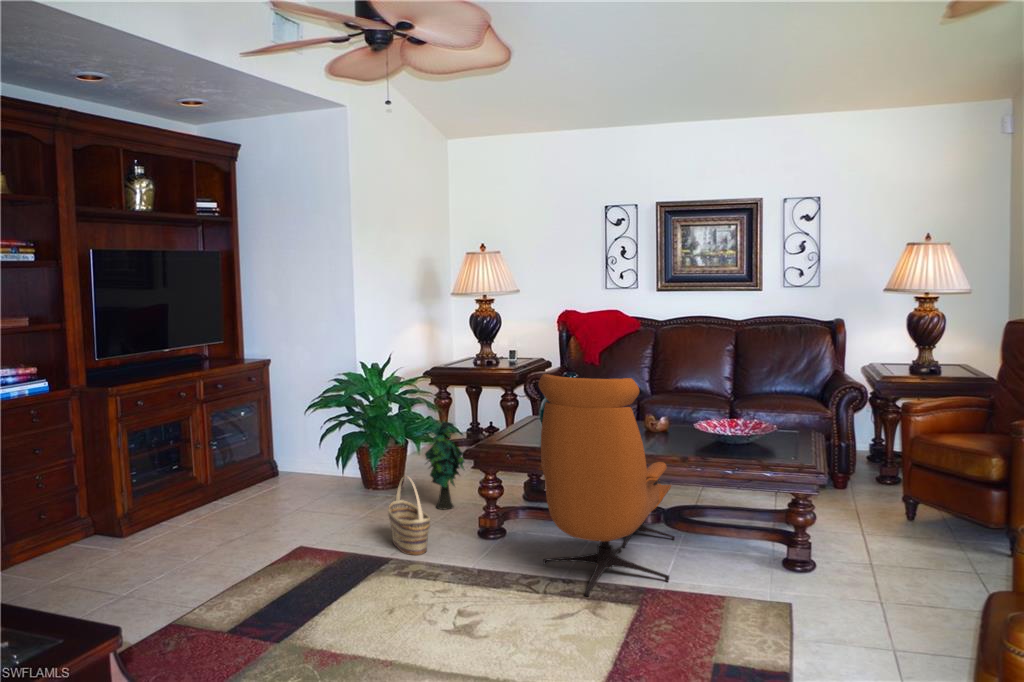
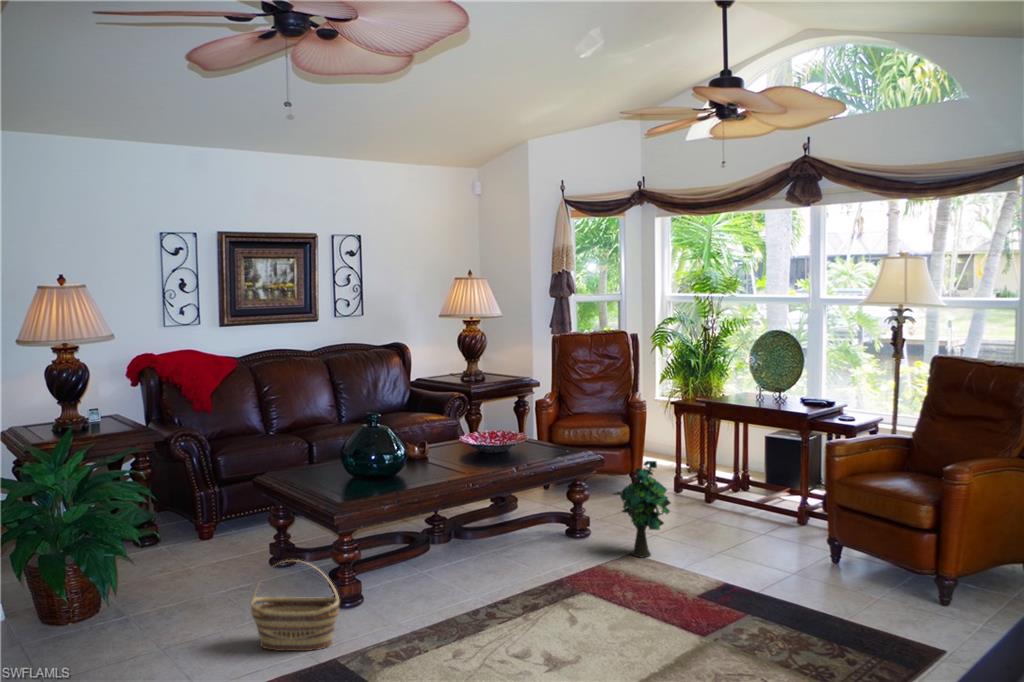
lounge chair: present [538,374,675,596] -> none [387,396,568,599]
decorative plant: present [425,422,464,510] -> present [615,461,671,557]

